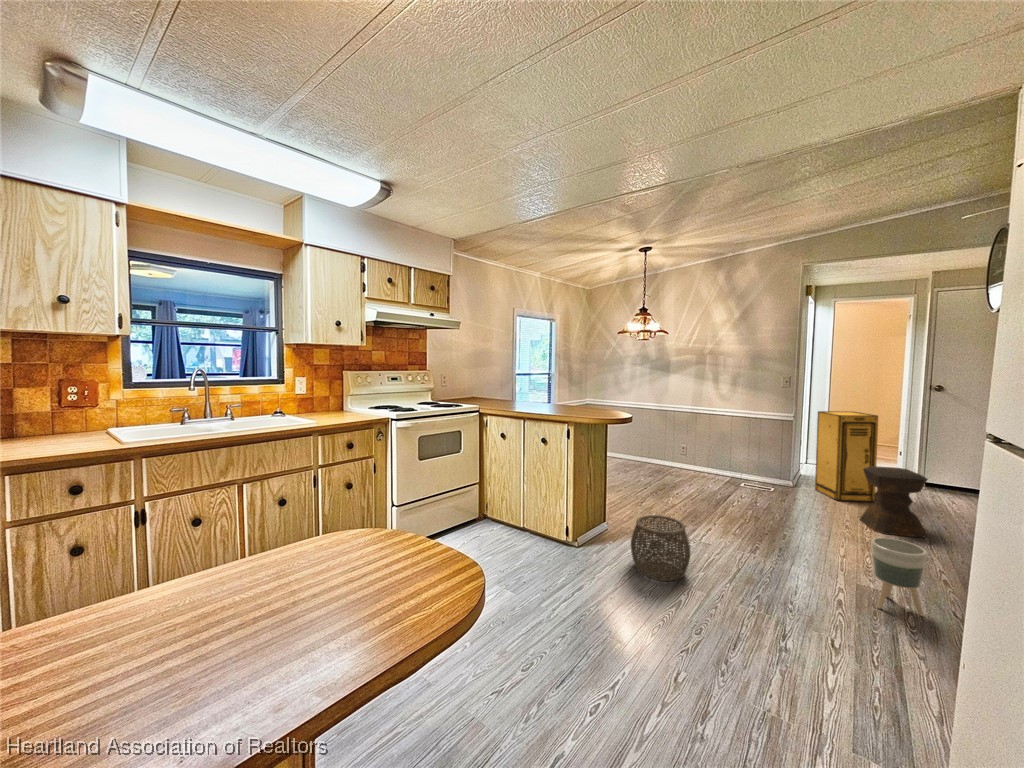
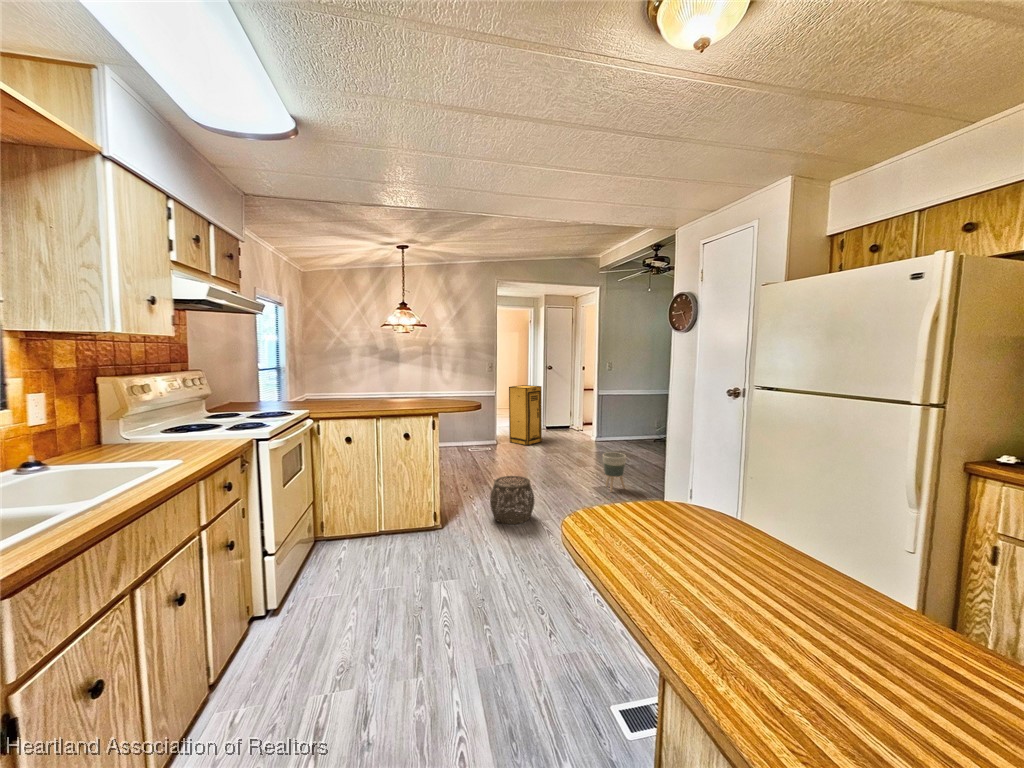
stool: present [859,466,928,538] -> none [549,417,581,457]

